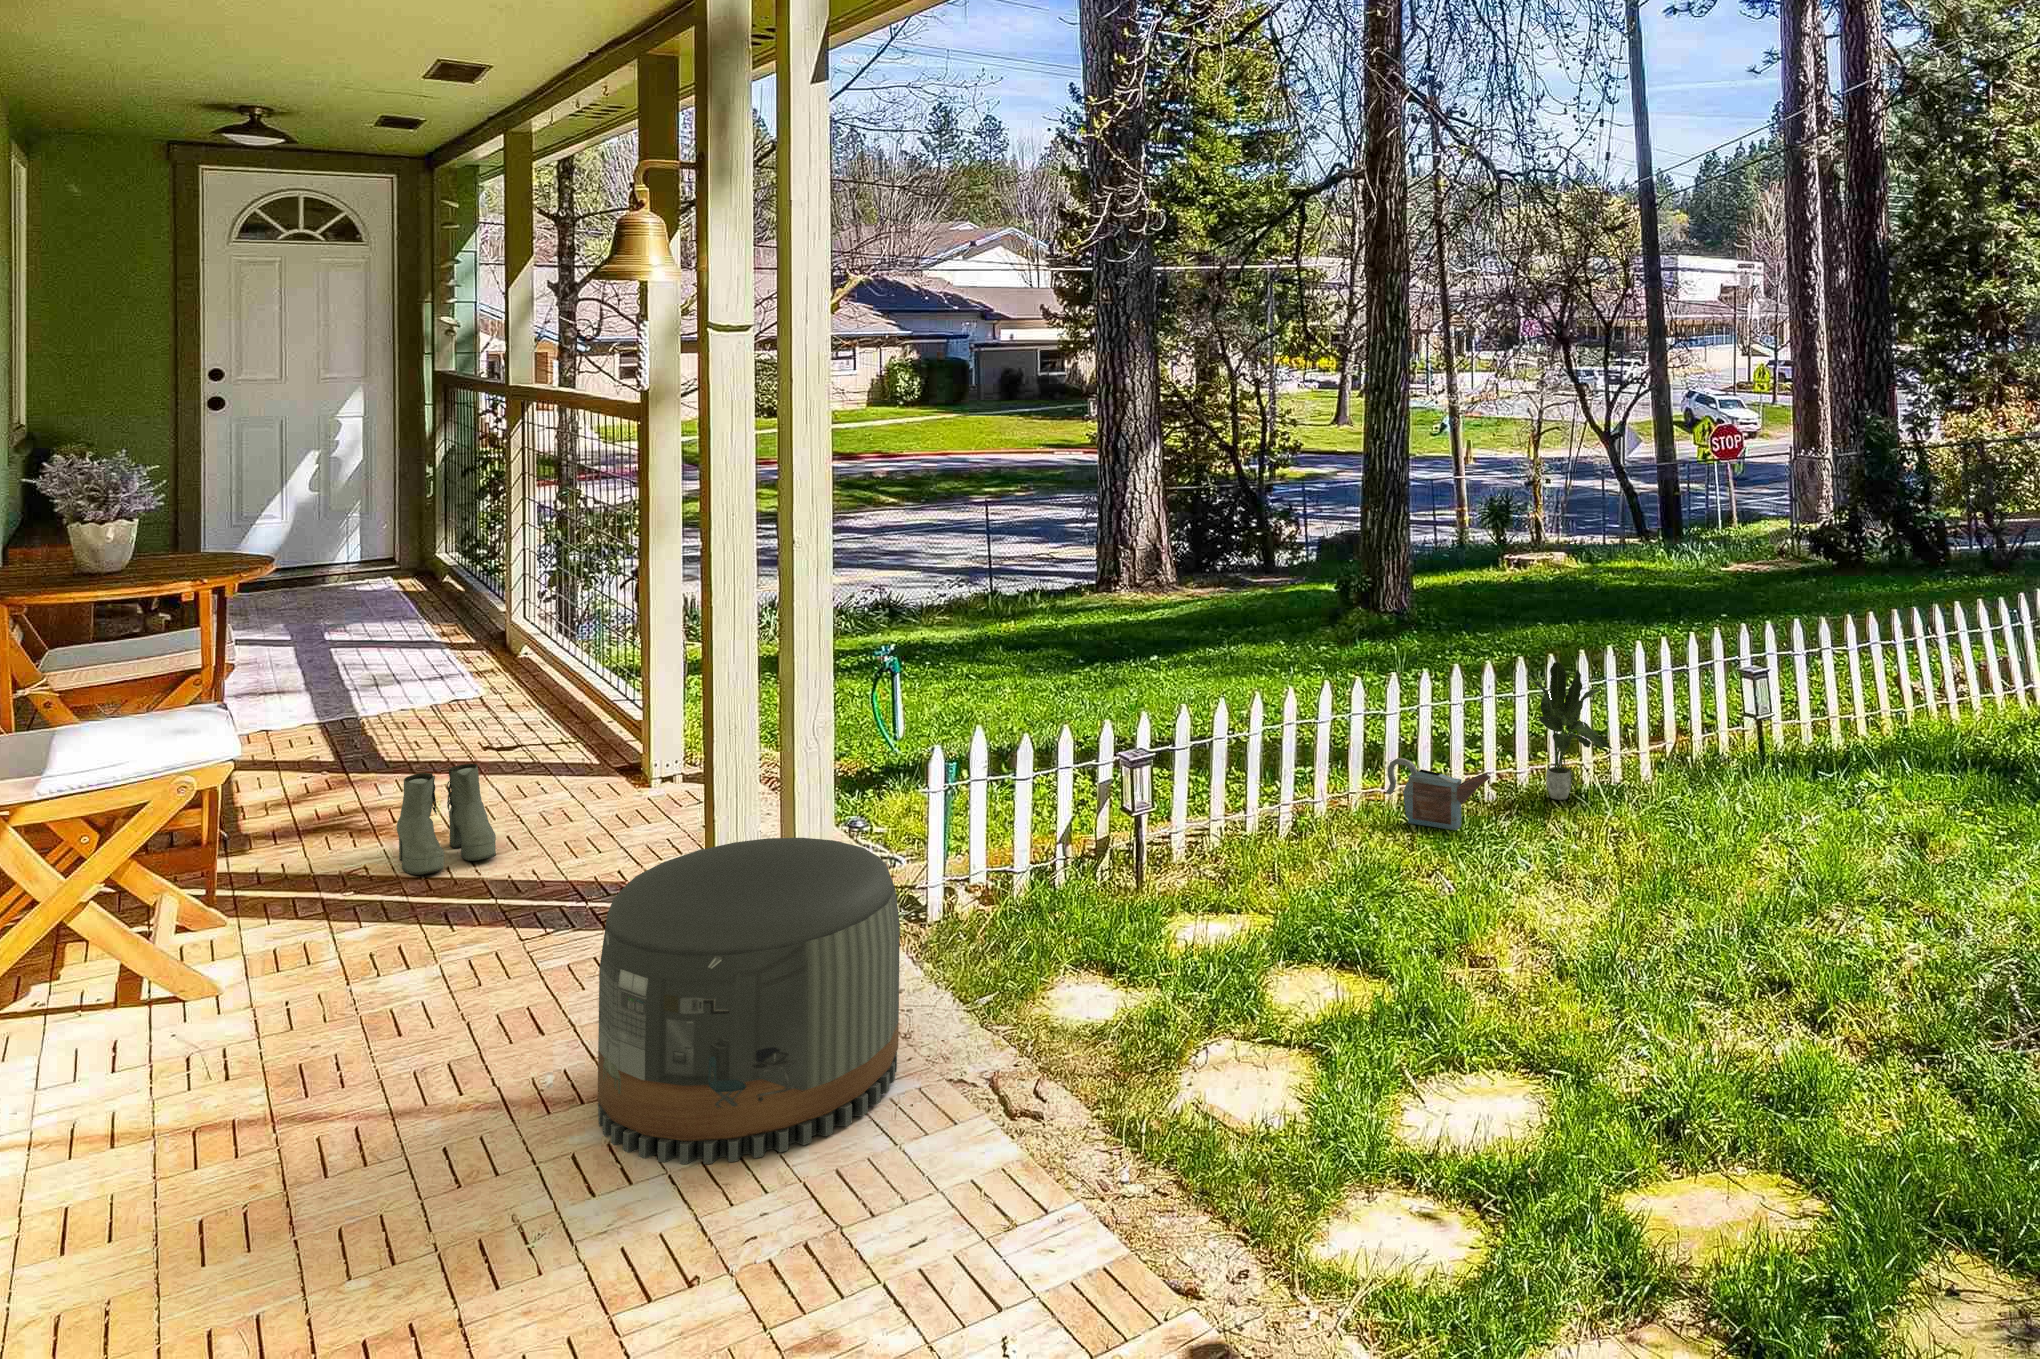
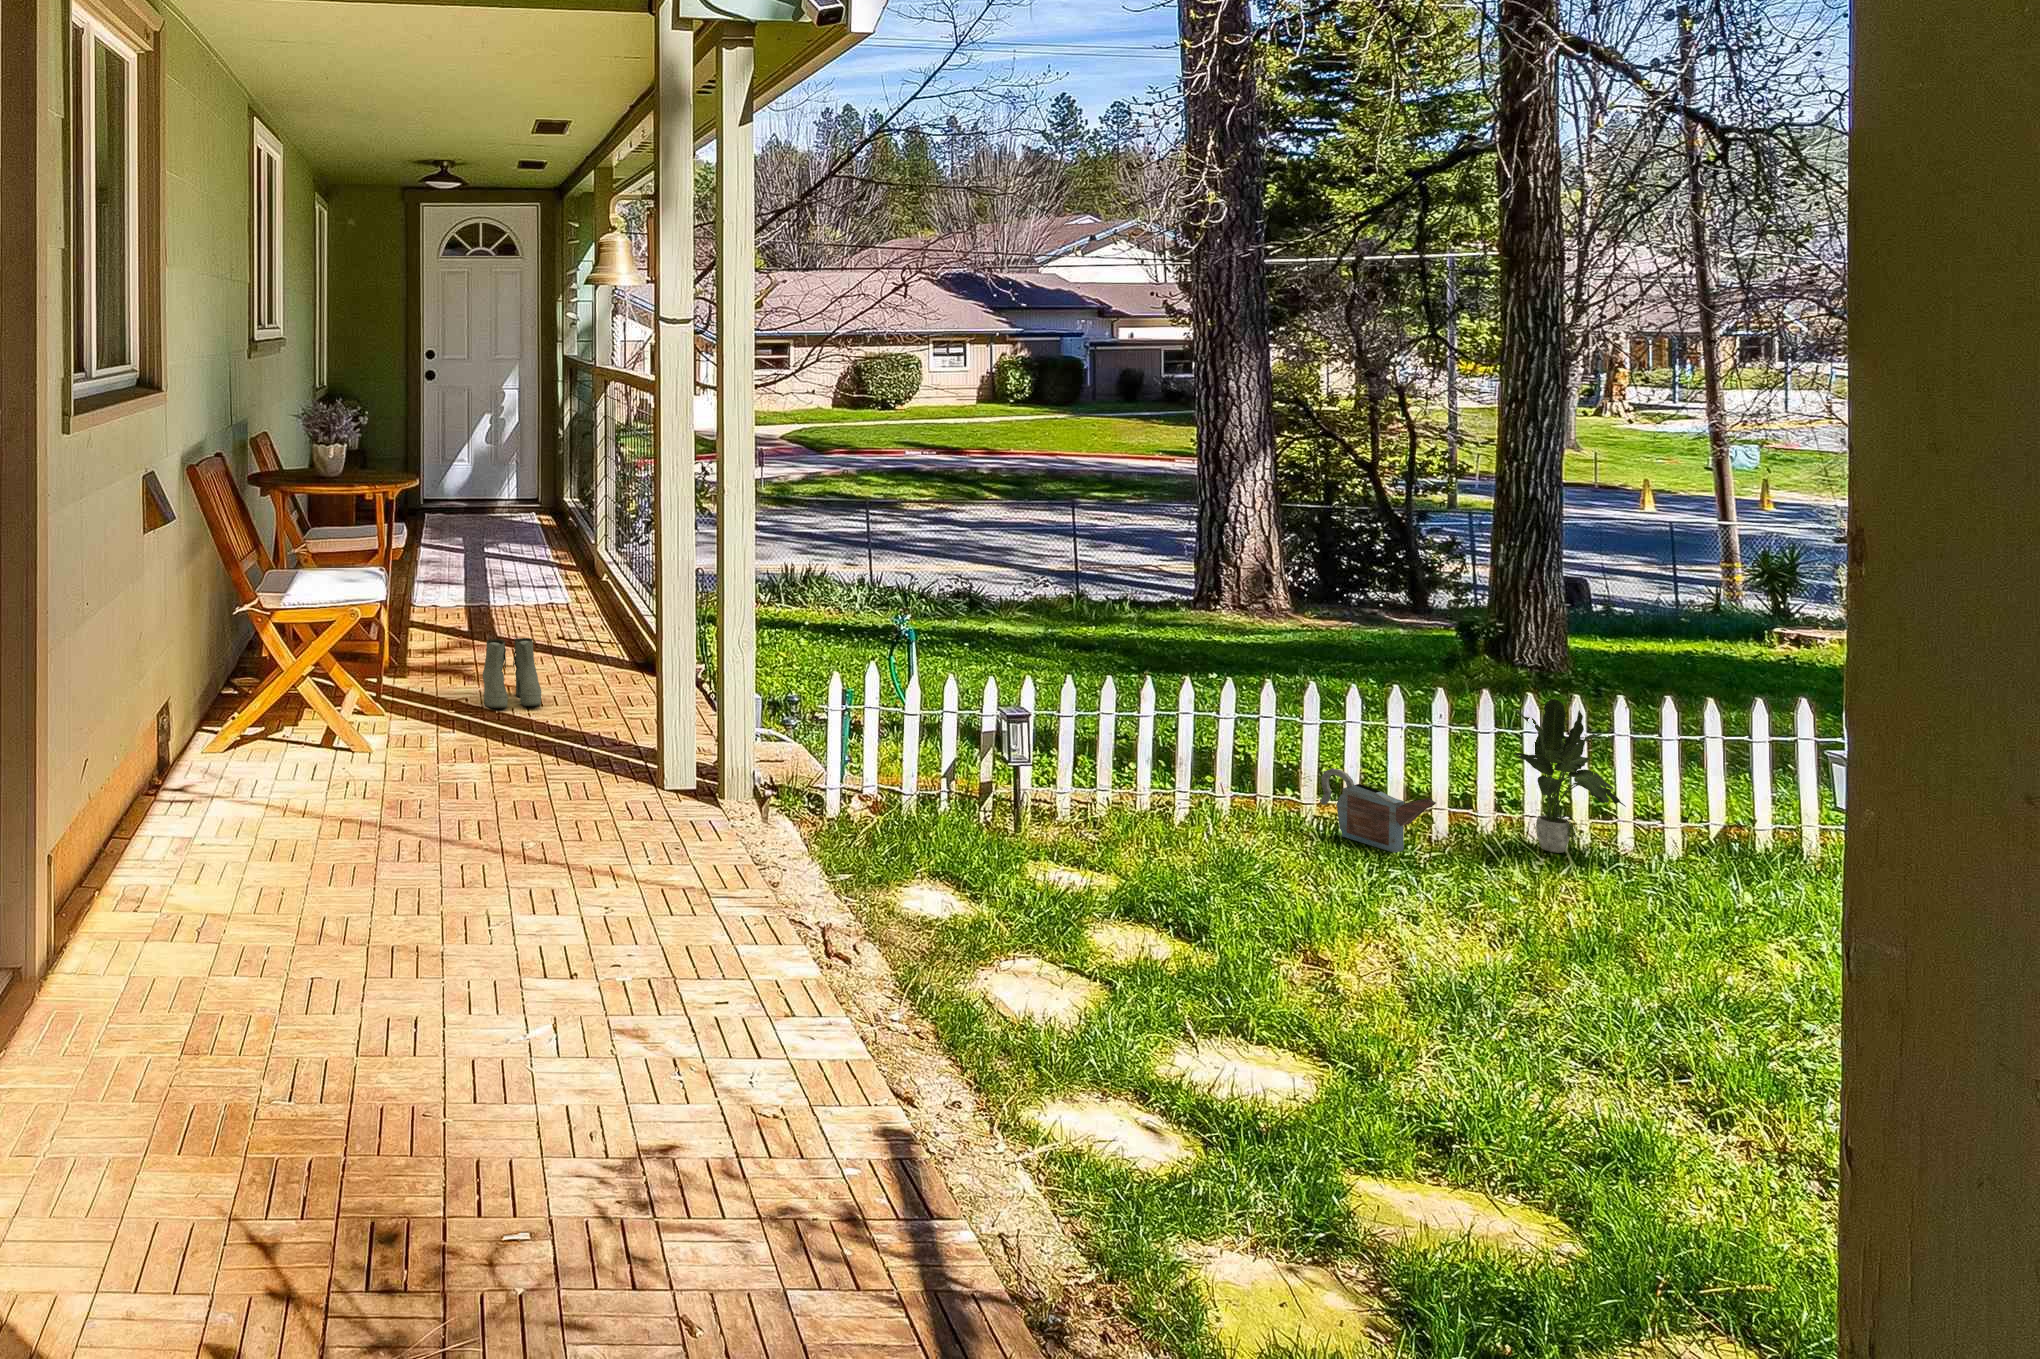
pouf: present [598,838,900,1164] -> none [547,698,750,908]

